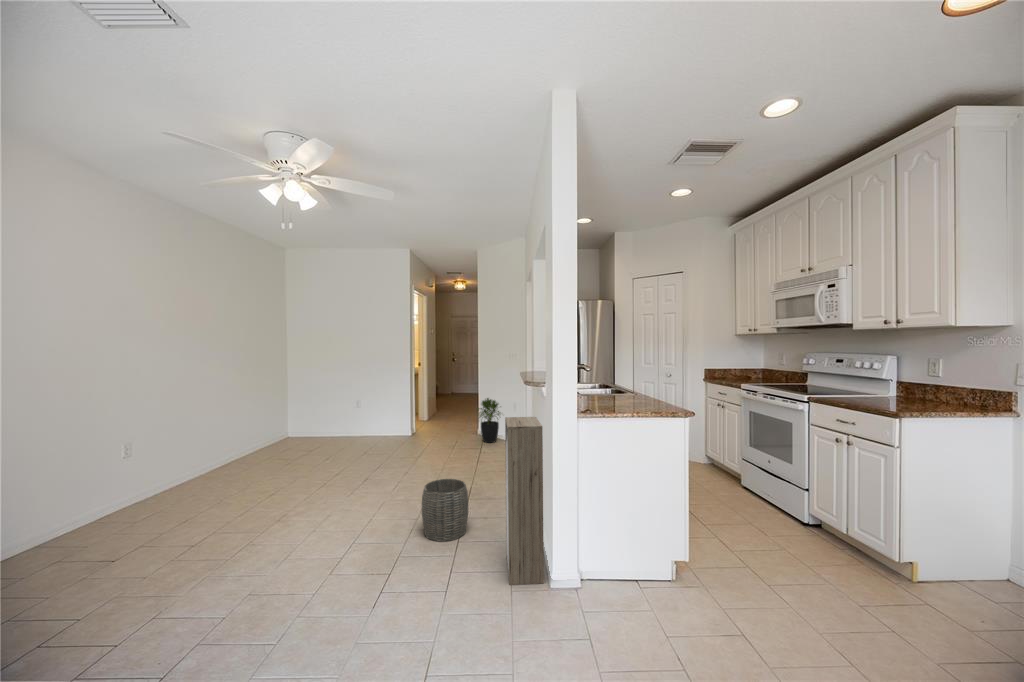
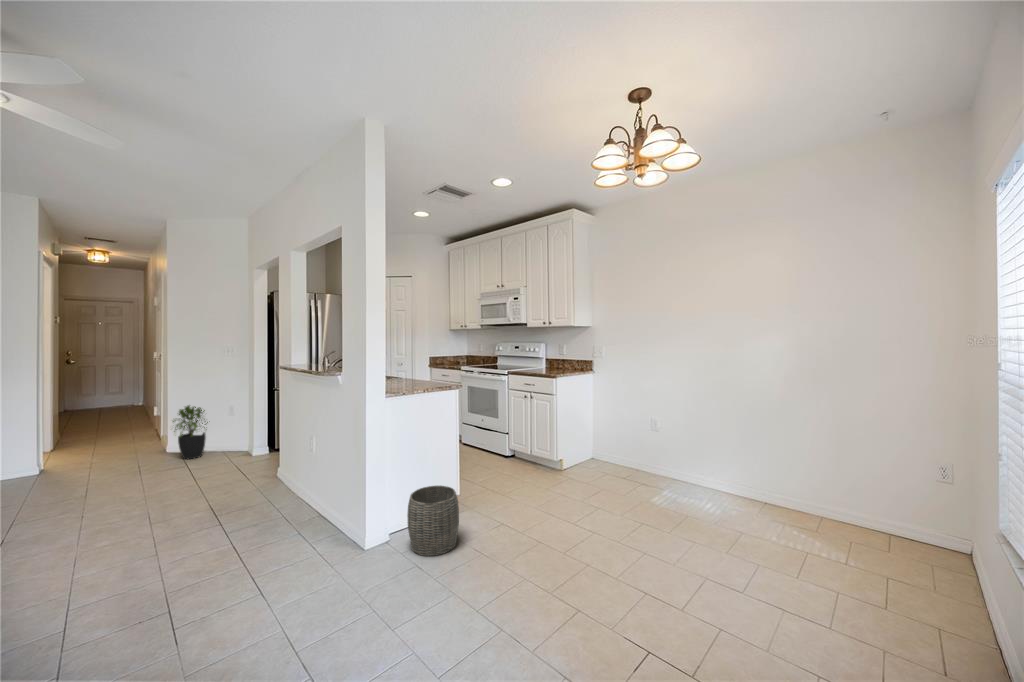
storage cabinet: present [505,417,544,585] -> none [304,408,357,563]
woven basket: present [422,479,468,542] -> present [407,486,459,556]

